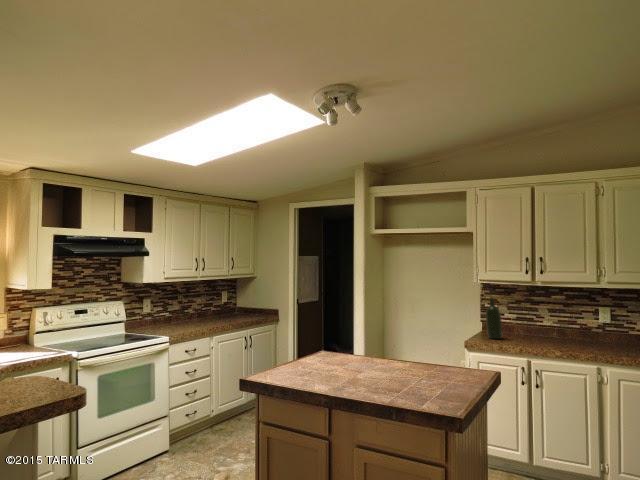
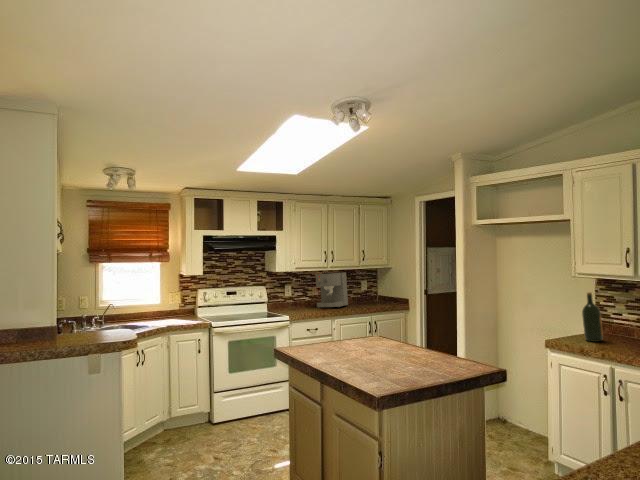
coffee maker: none [183,283,216,325] -> present [316,272,348,308]

